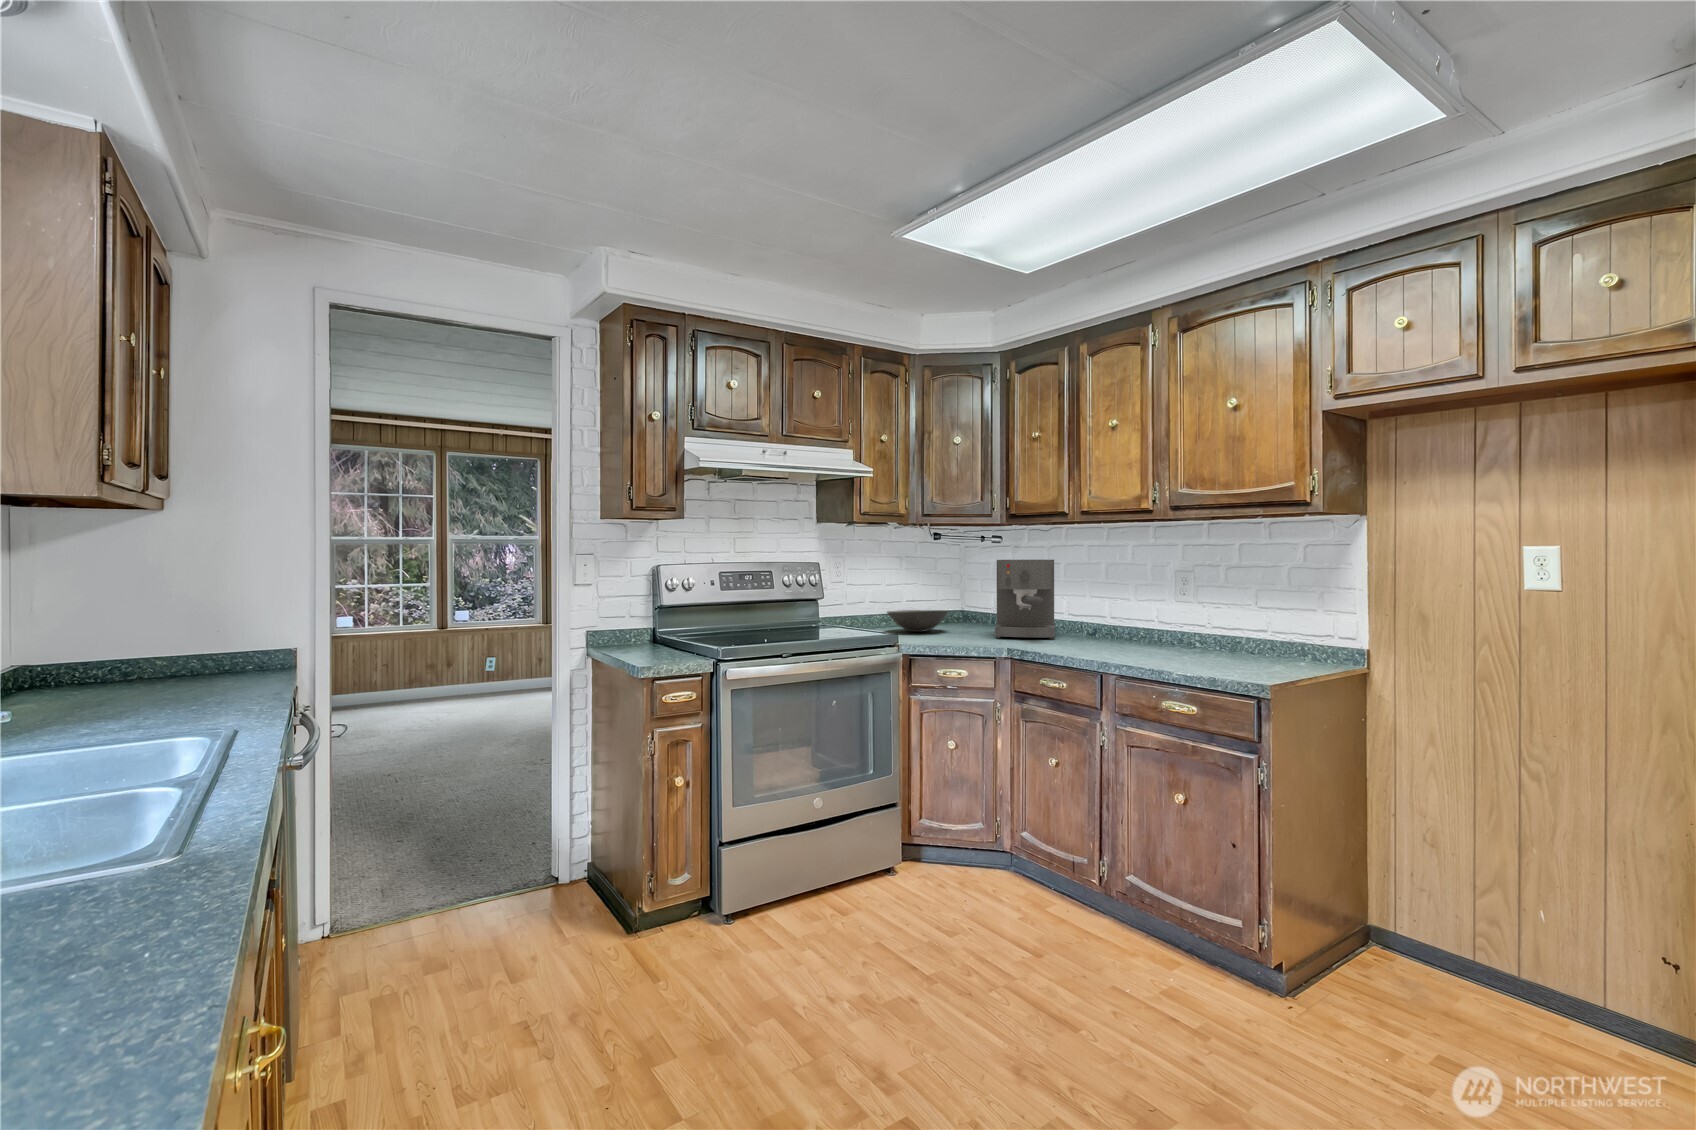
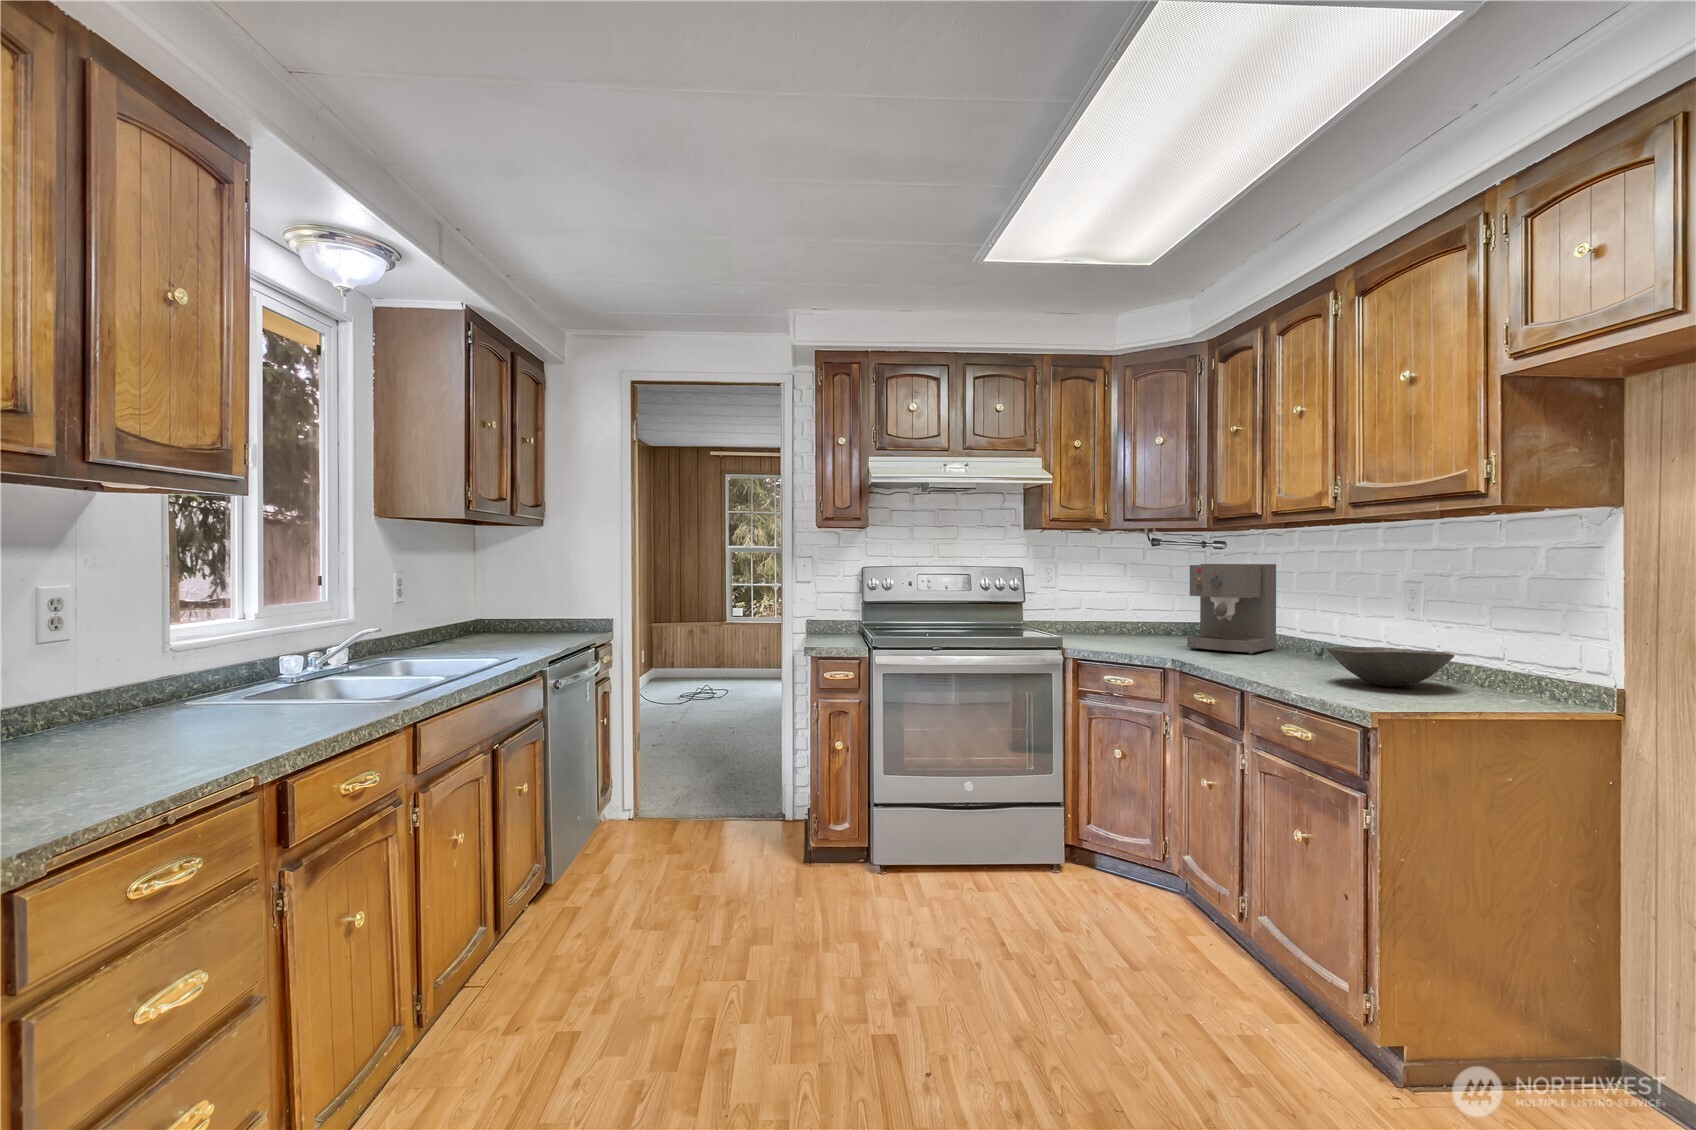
bowl: present [887,610,949,632] -> present [1327,647,1454,687]

